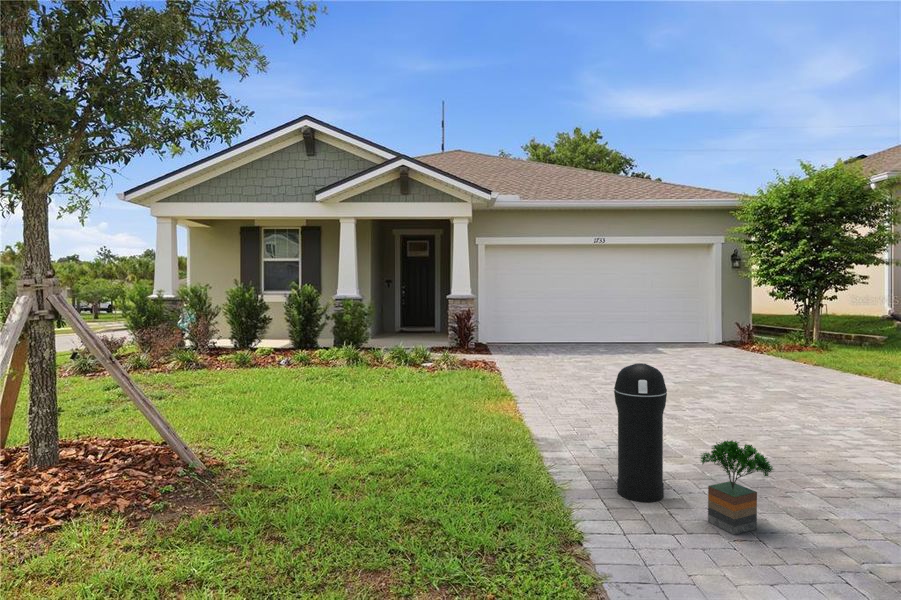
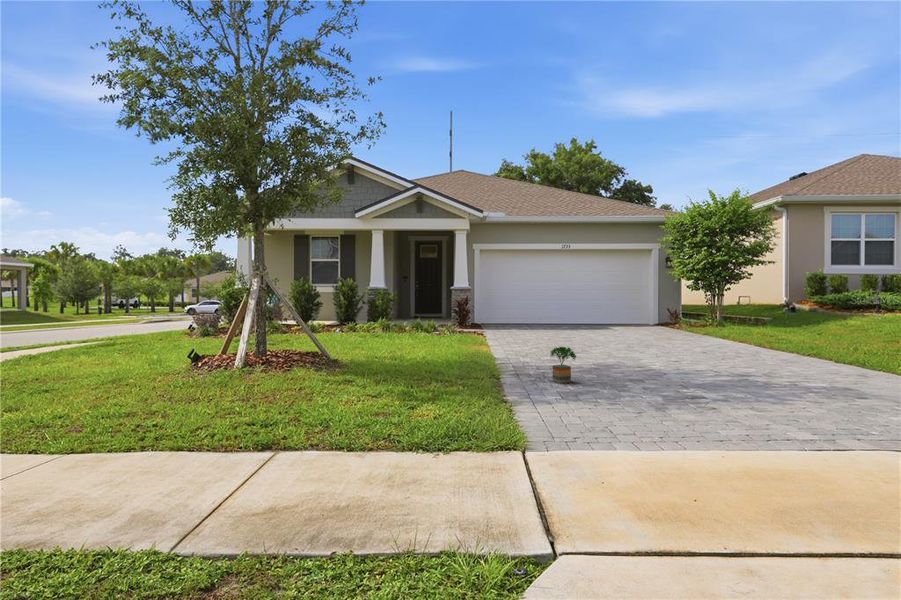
trash can: present [614,363,667,502] -> none [519,315,542,377]

